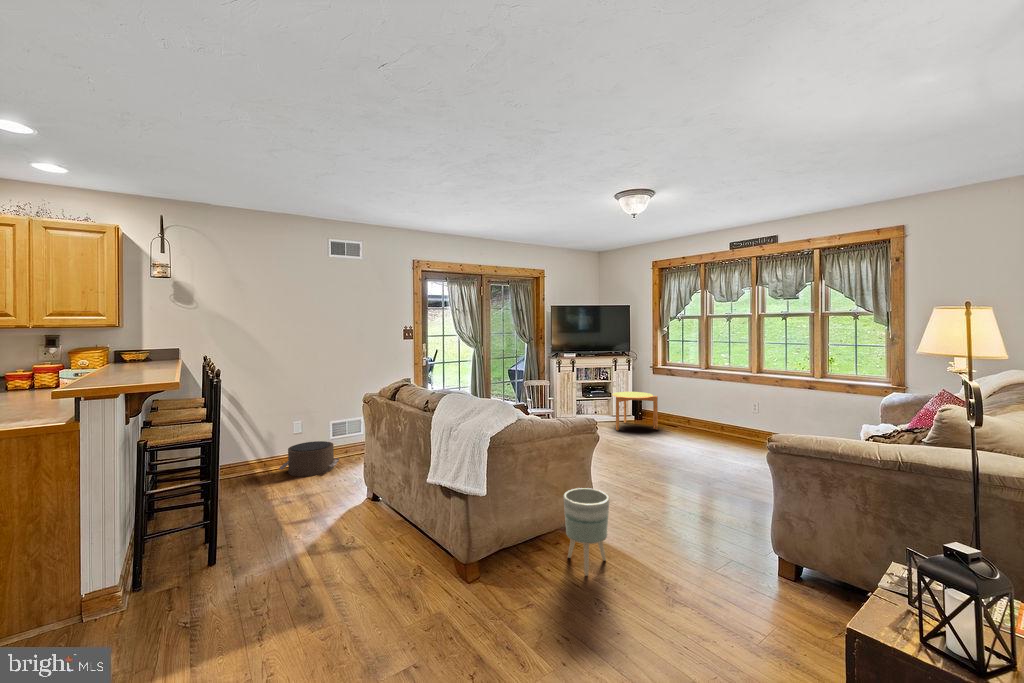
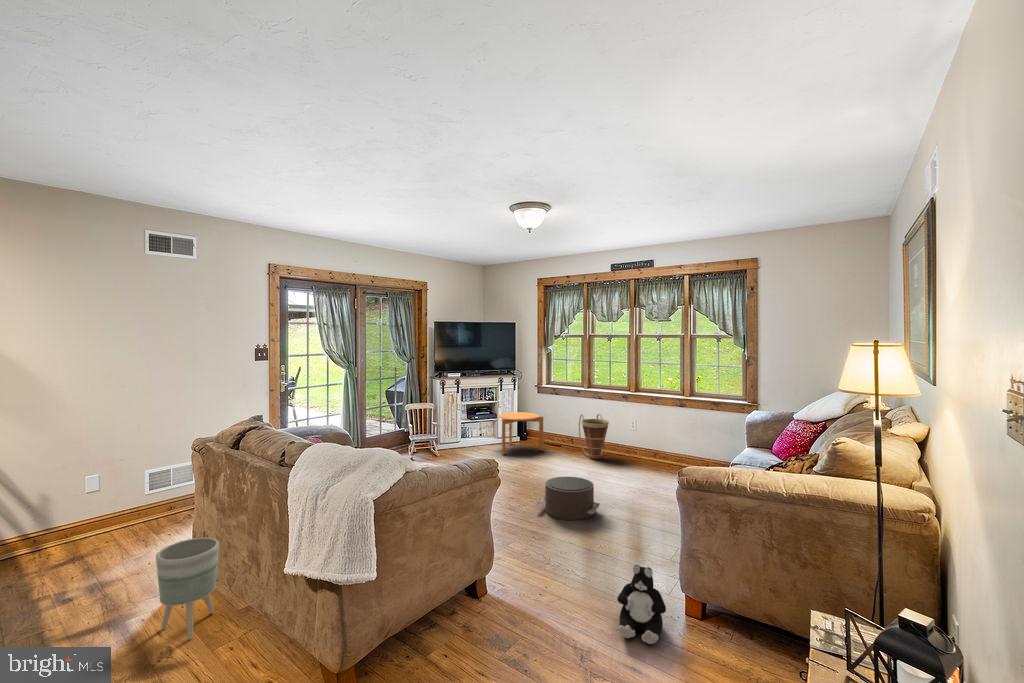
basket: none [695,395,726,440] -> present [579,414,609,459]
pouf: present [279,441,339,476] -> present [536,477,600,520]
planter: present [563,488,609,576] -> present [156,537,219,640]
plush toy: none [708,522,758,593] -> present [617,565,666,644]

